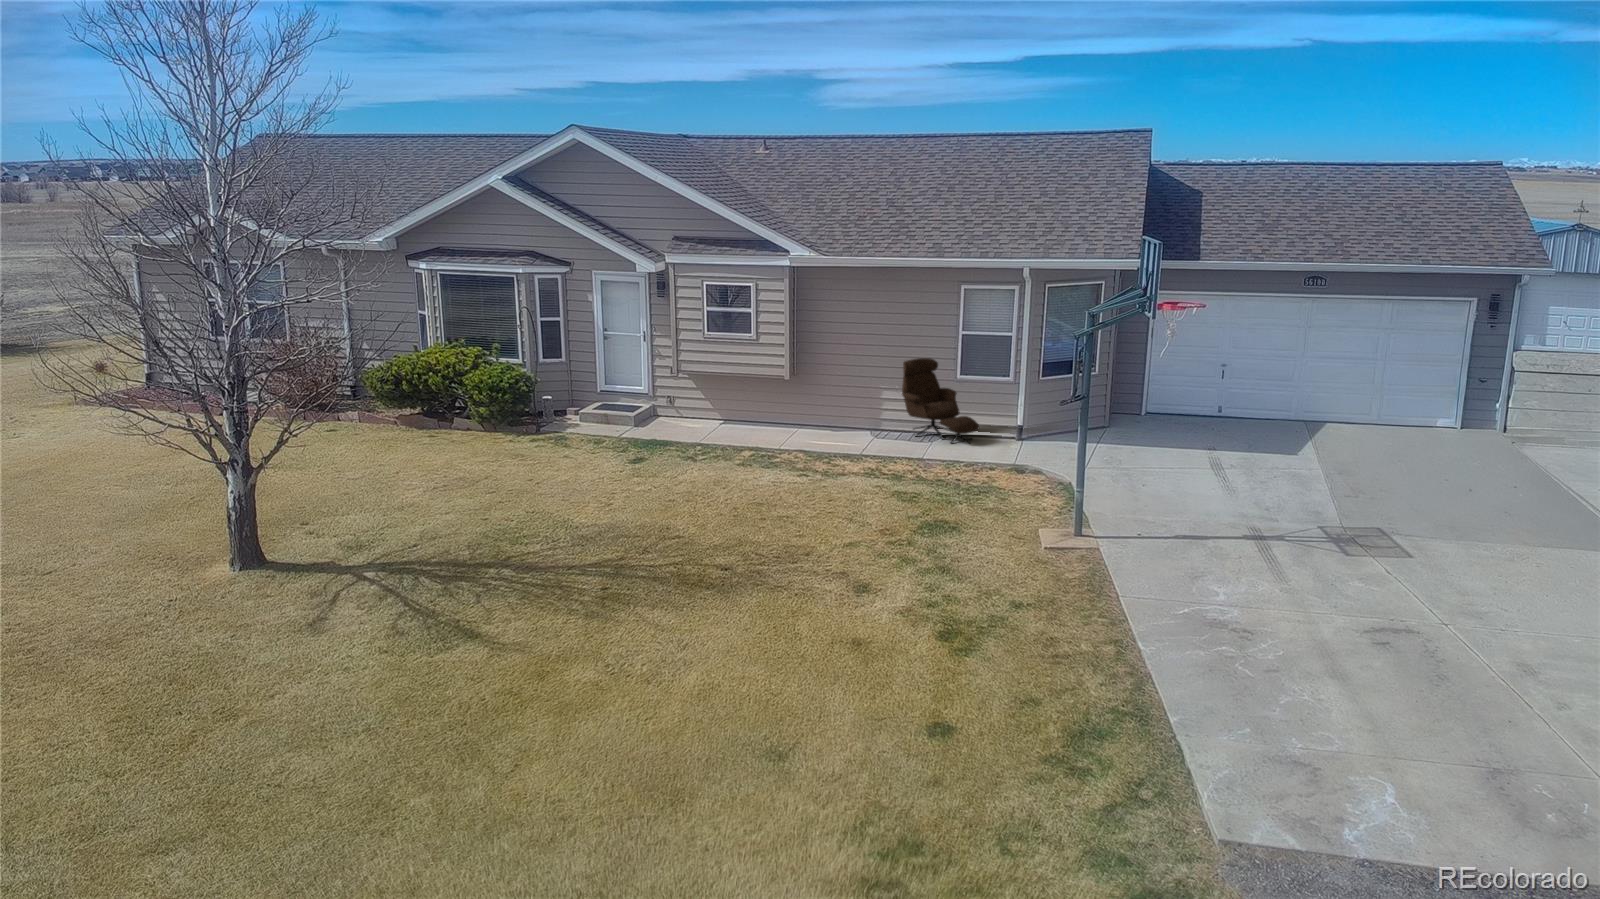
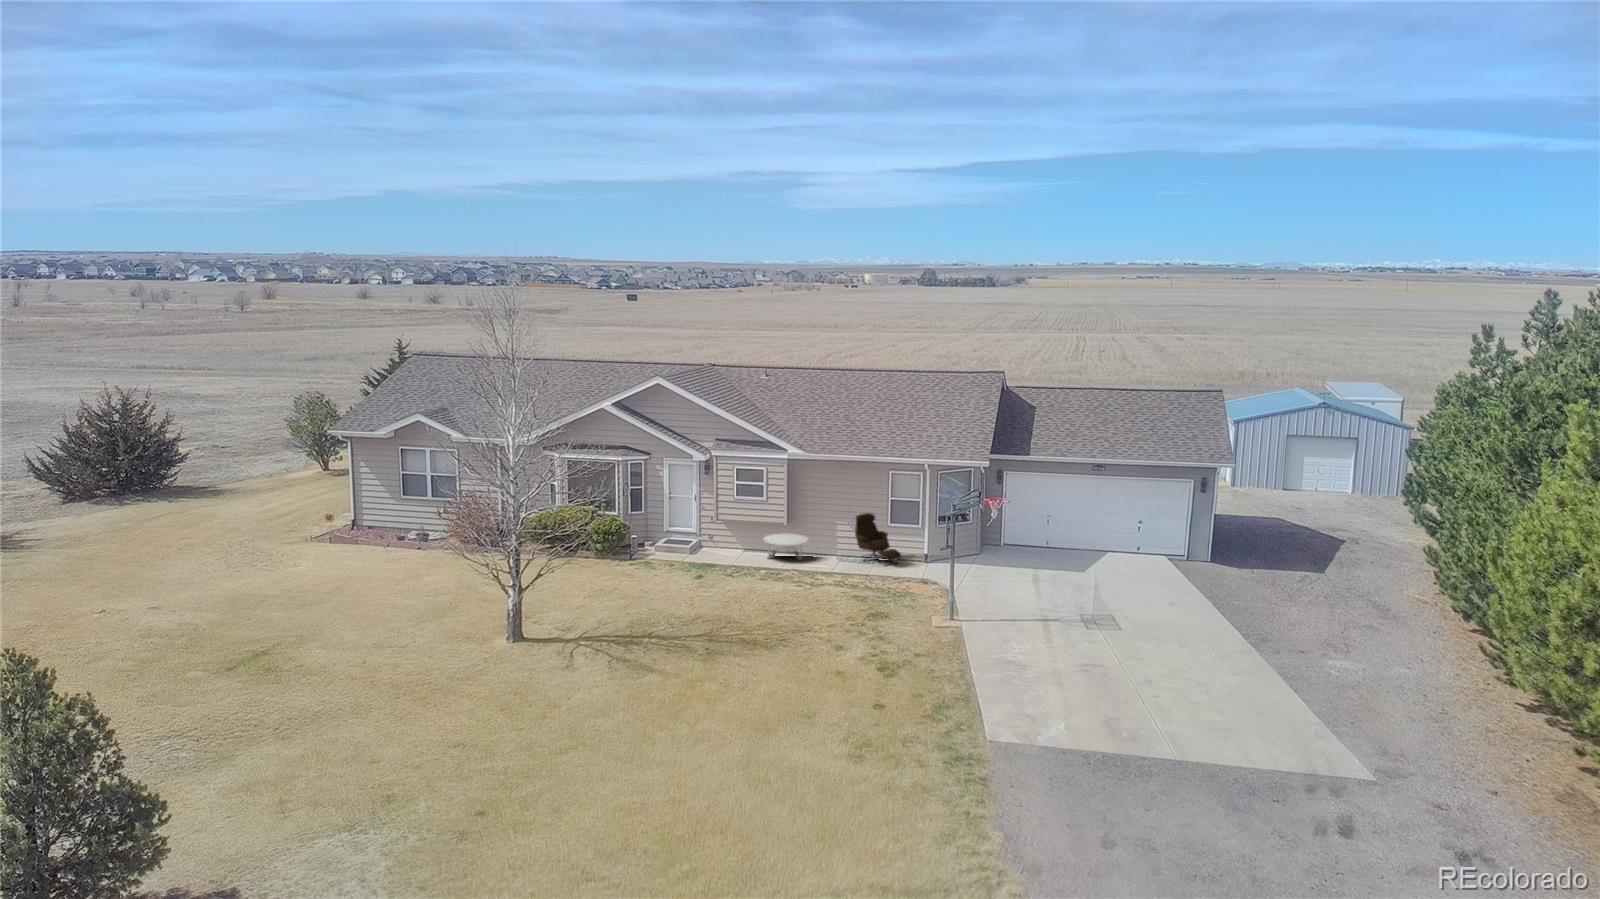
round table: none [751,393,825,434] -> present [764,534,808,560]

